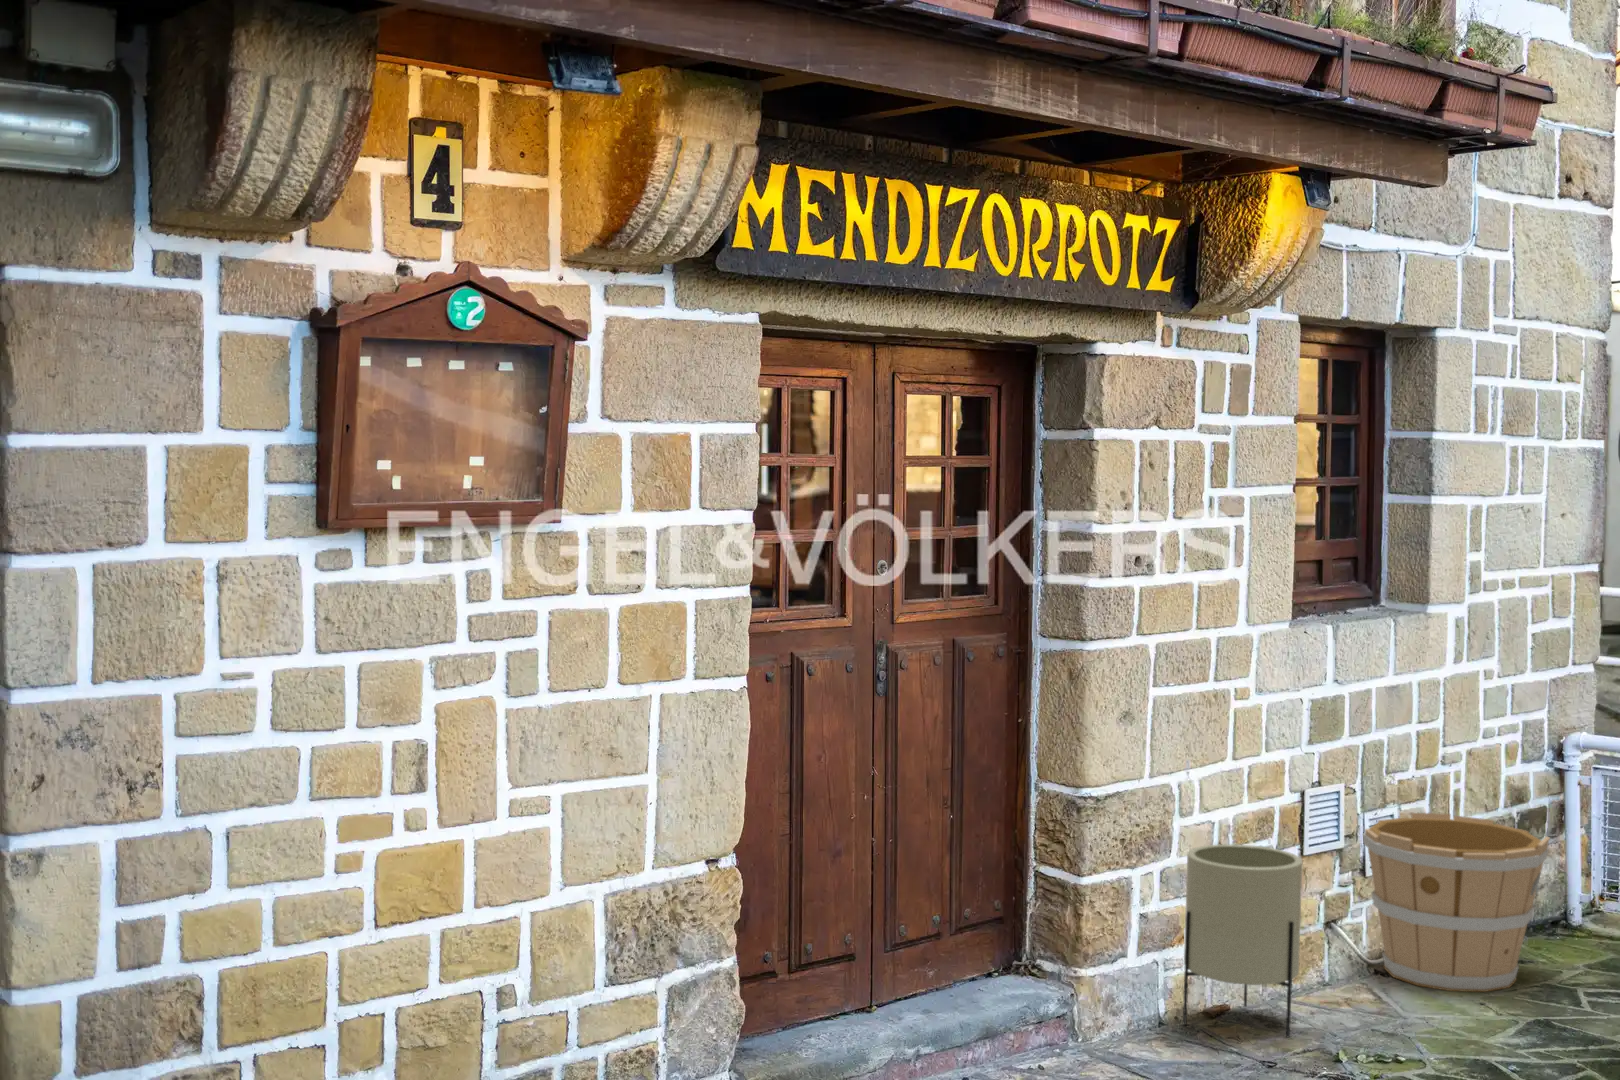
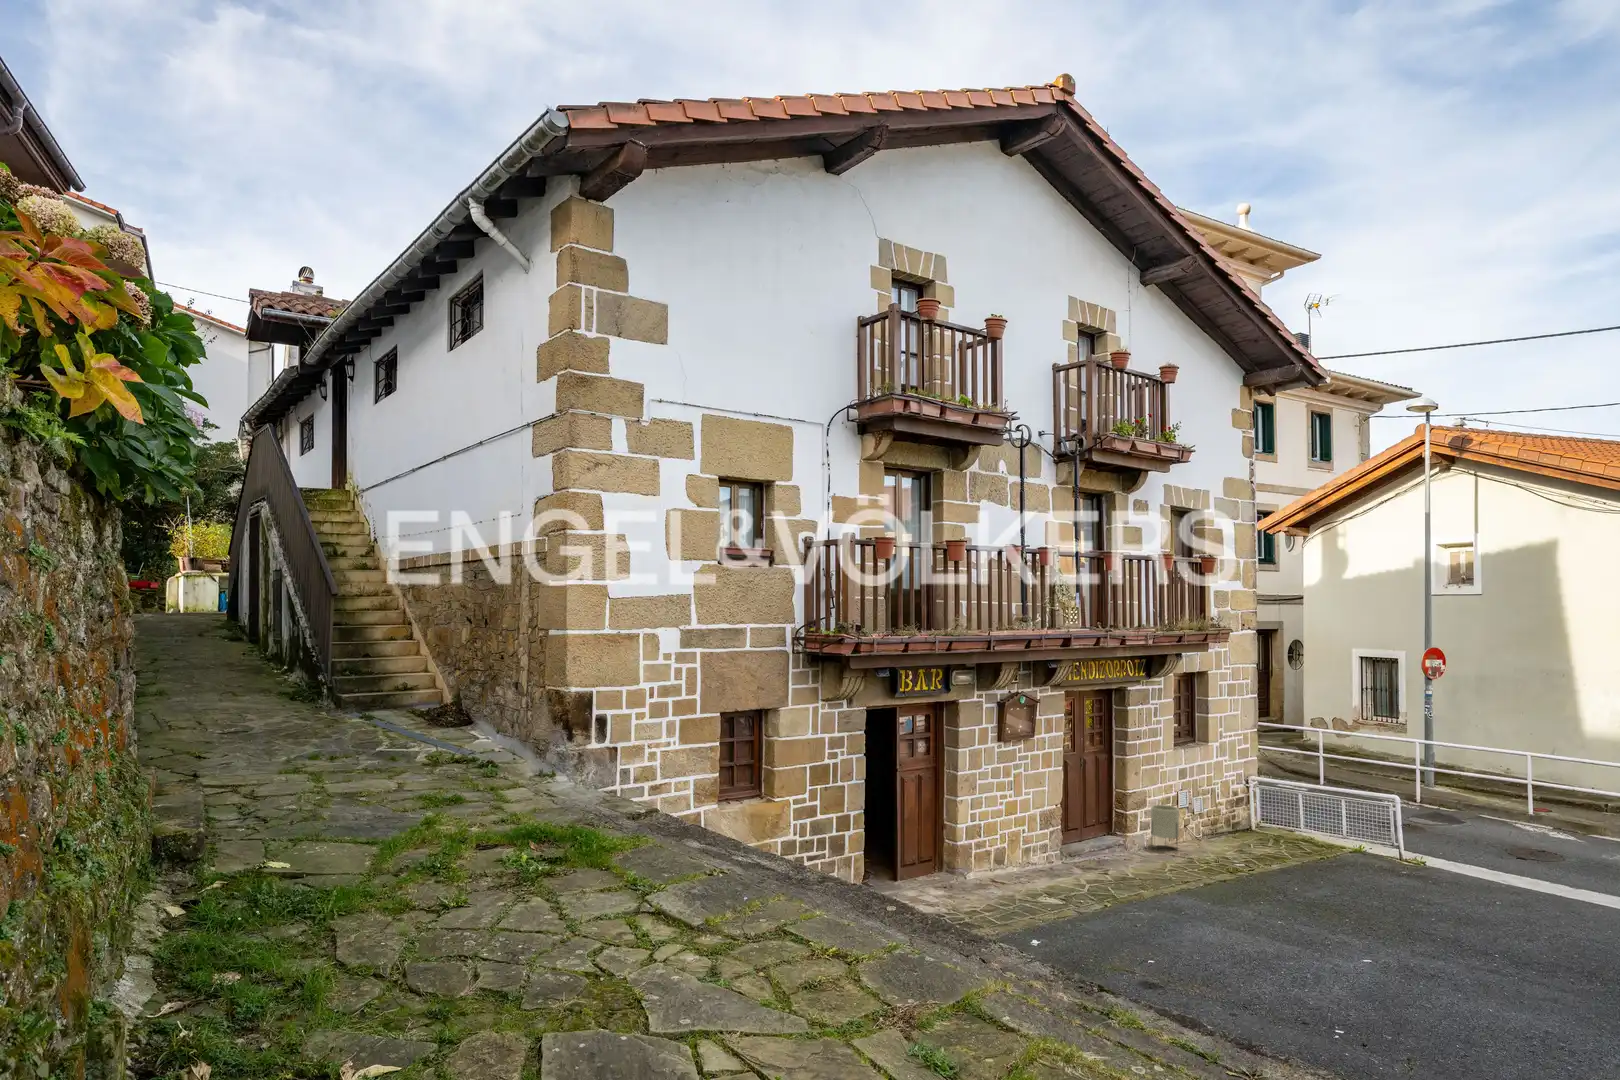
wooden bucket: present [1363,813,1550,992] -> none [1193,798,1241,844]

